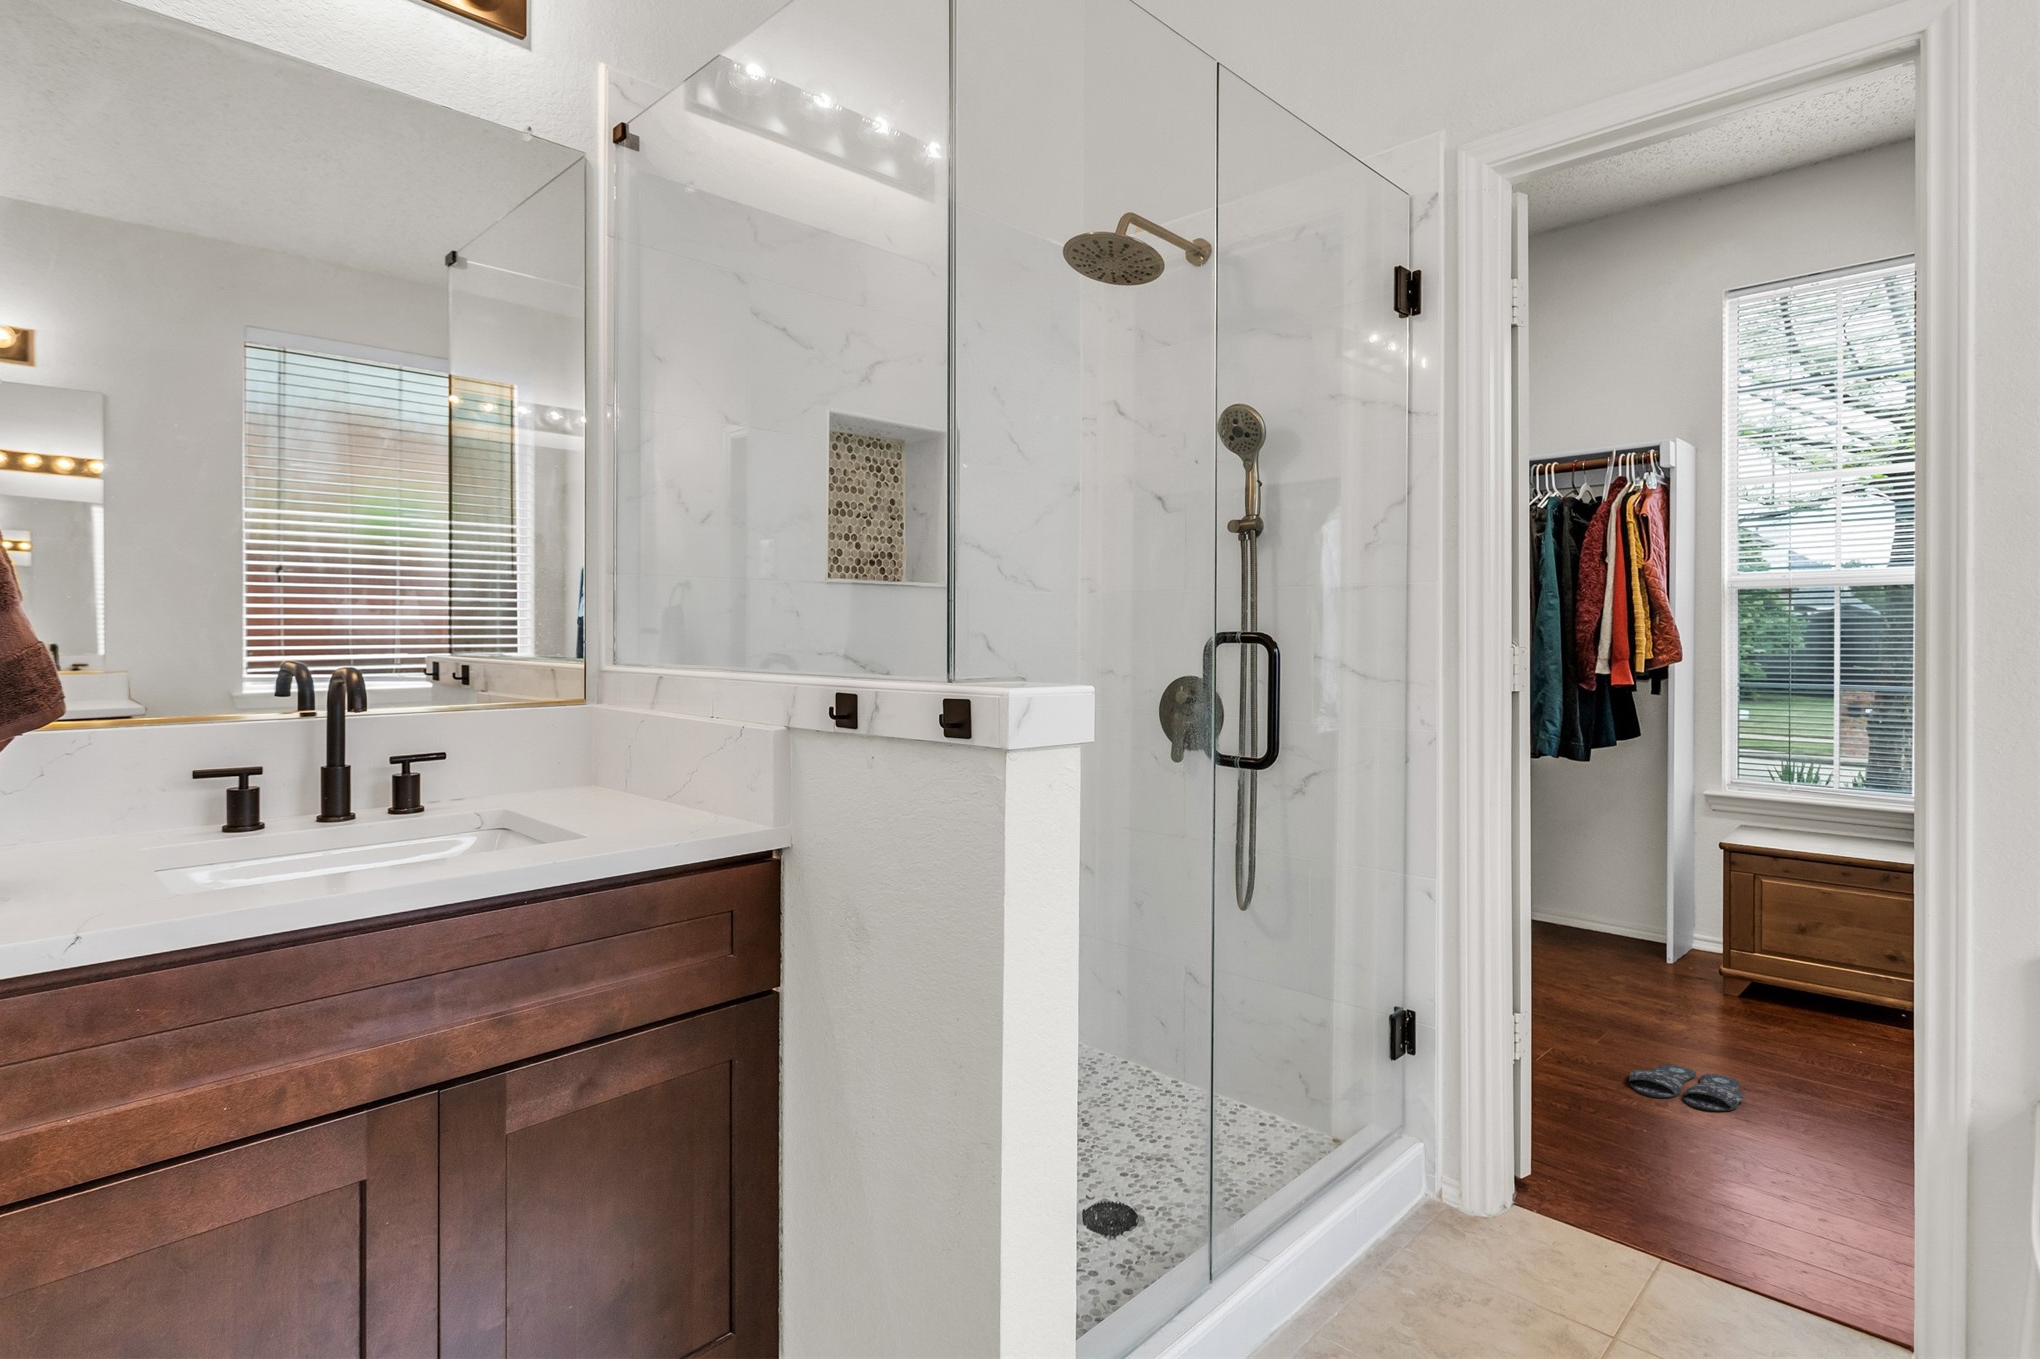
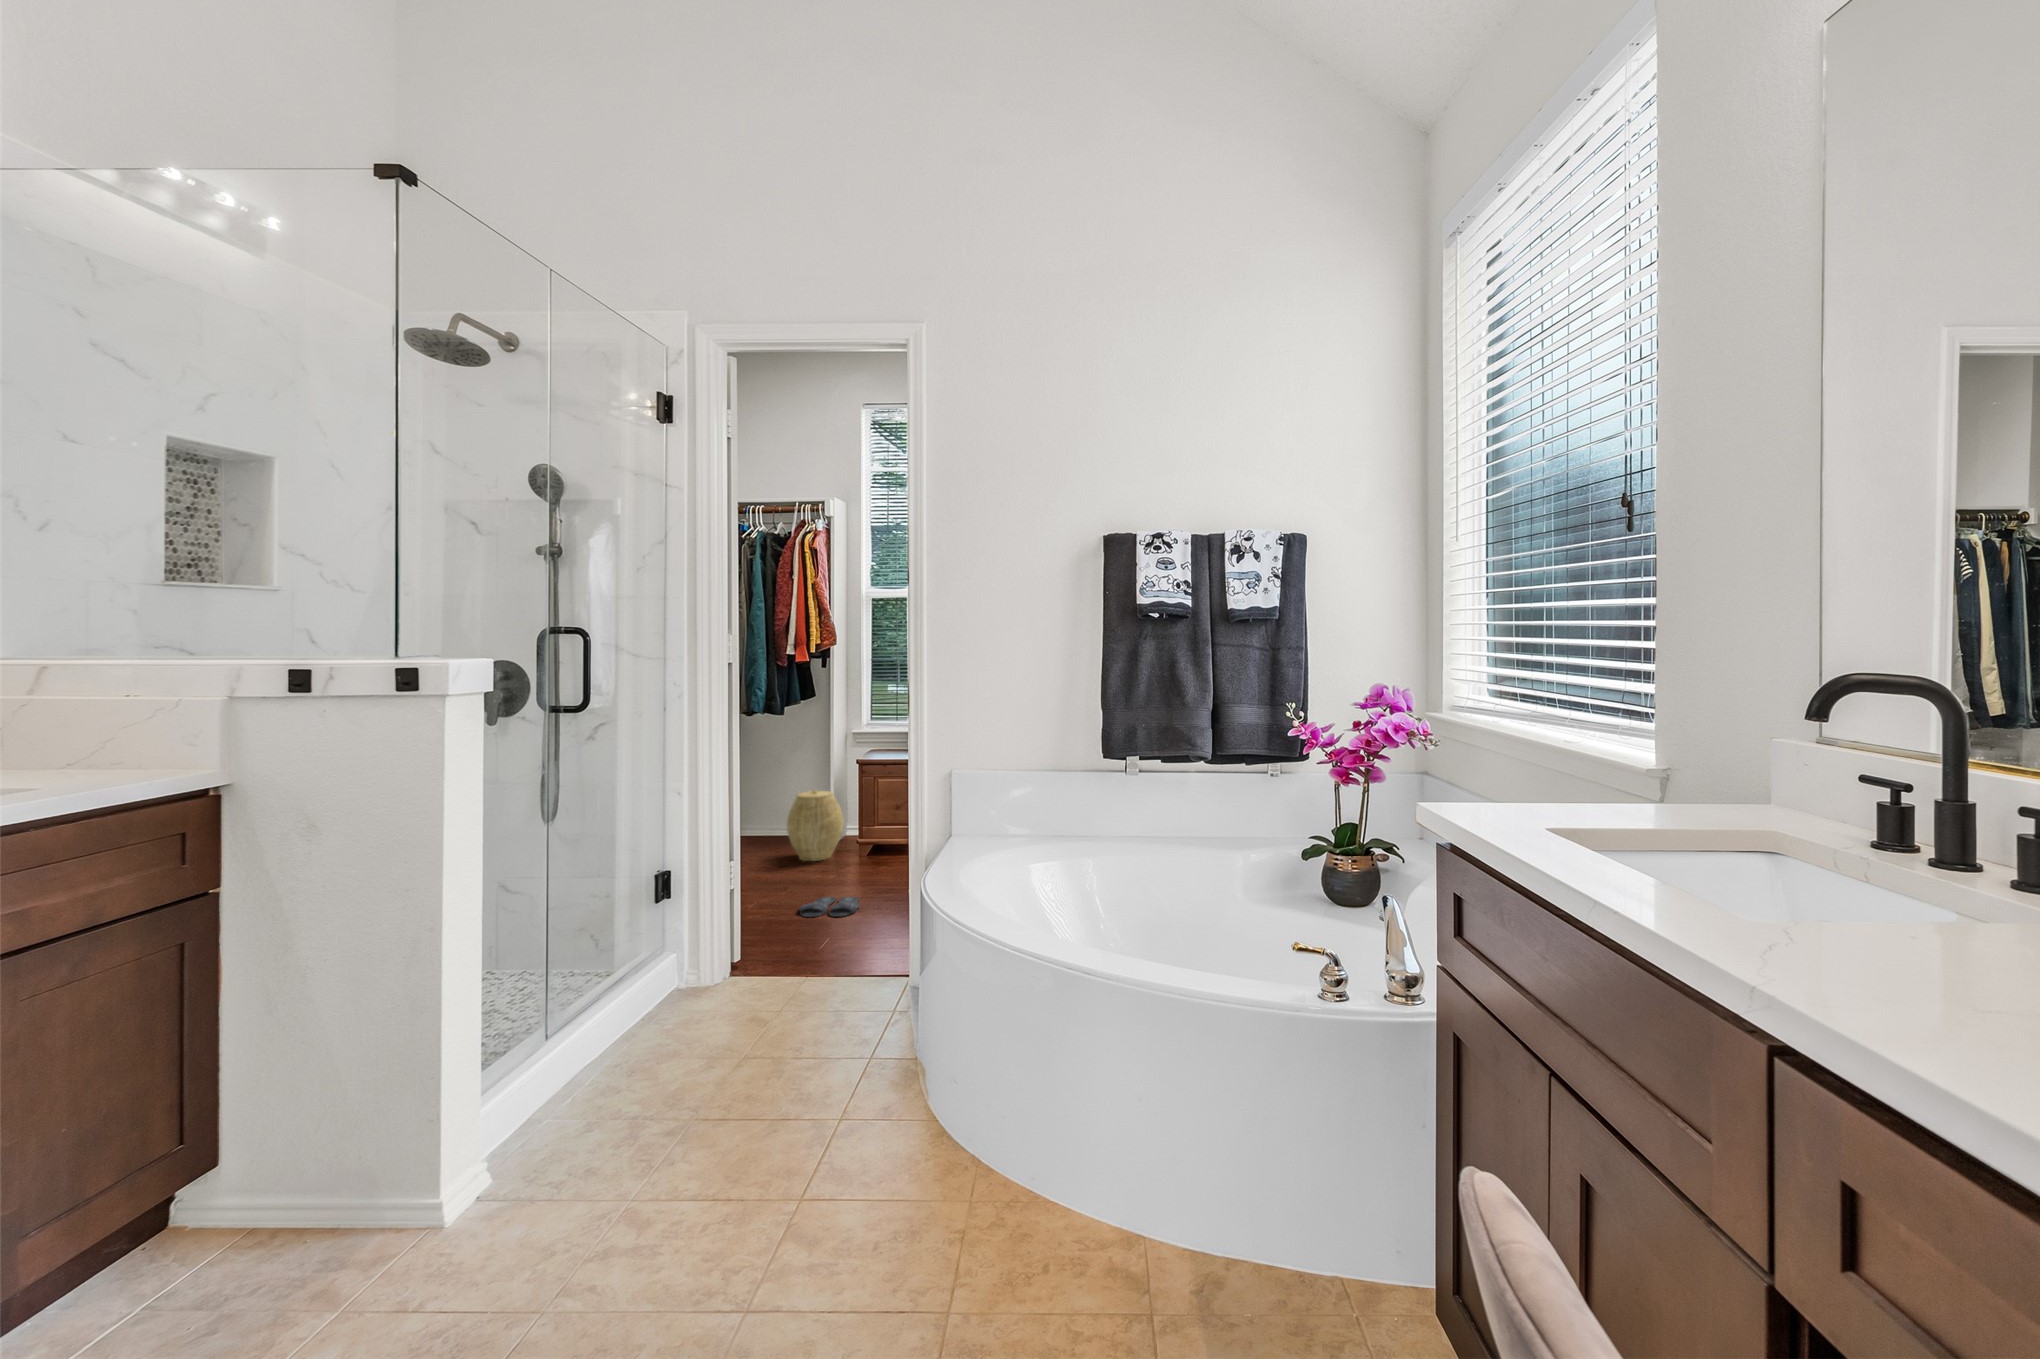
woven basket: none [1601,884,1701,996] -> present [787,790,844,861]

